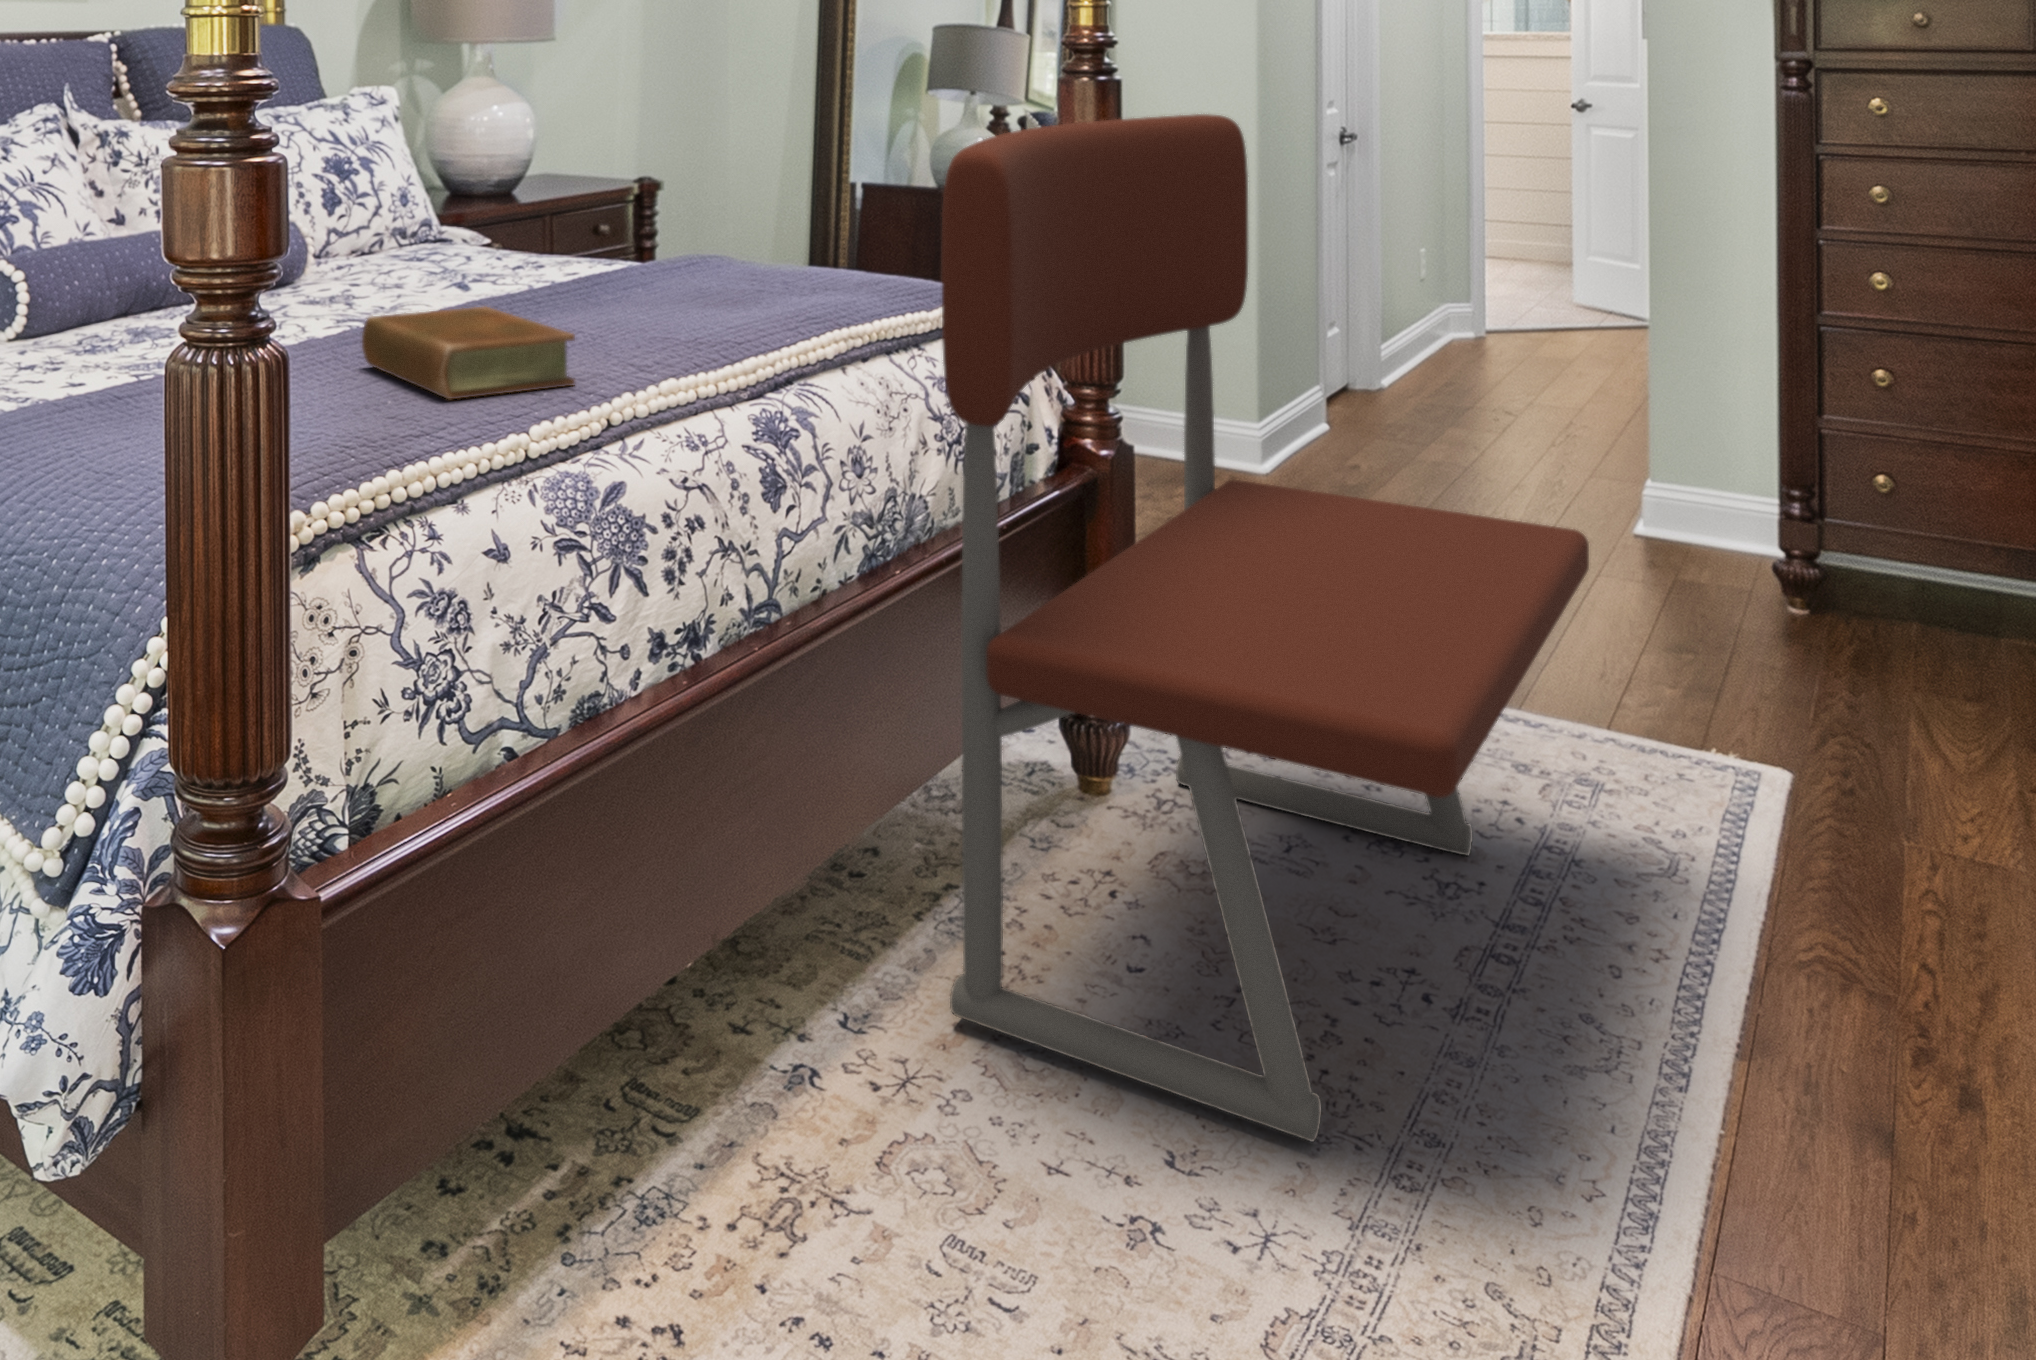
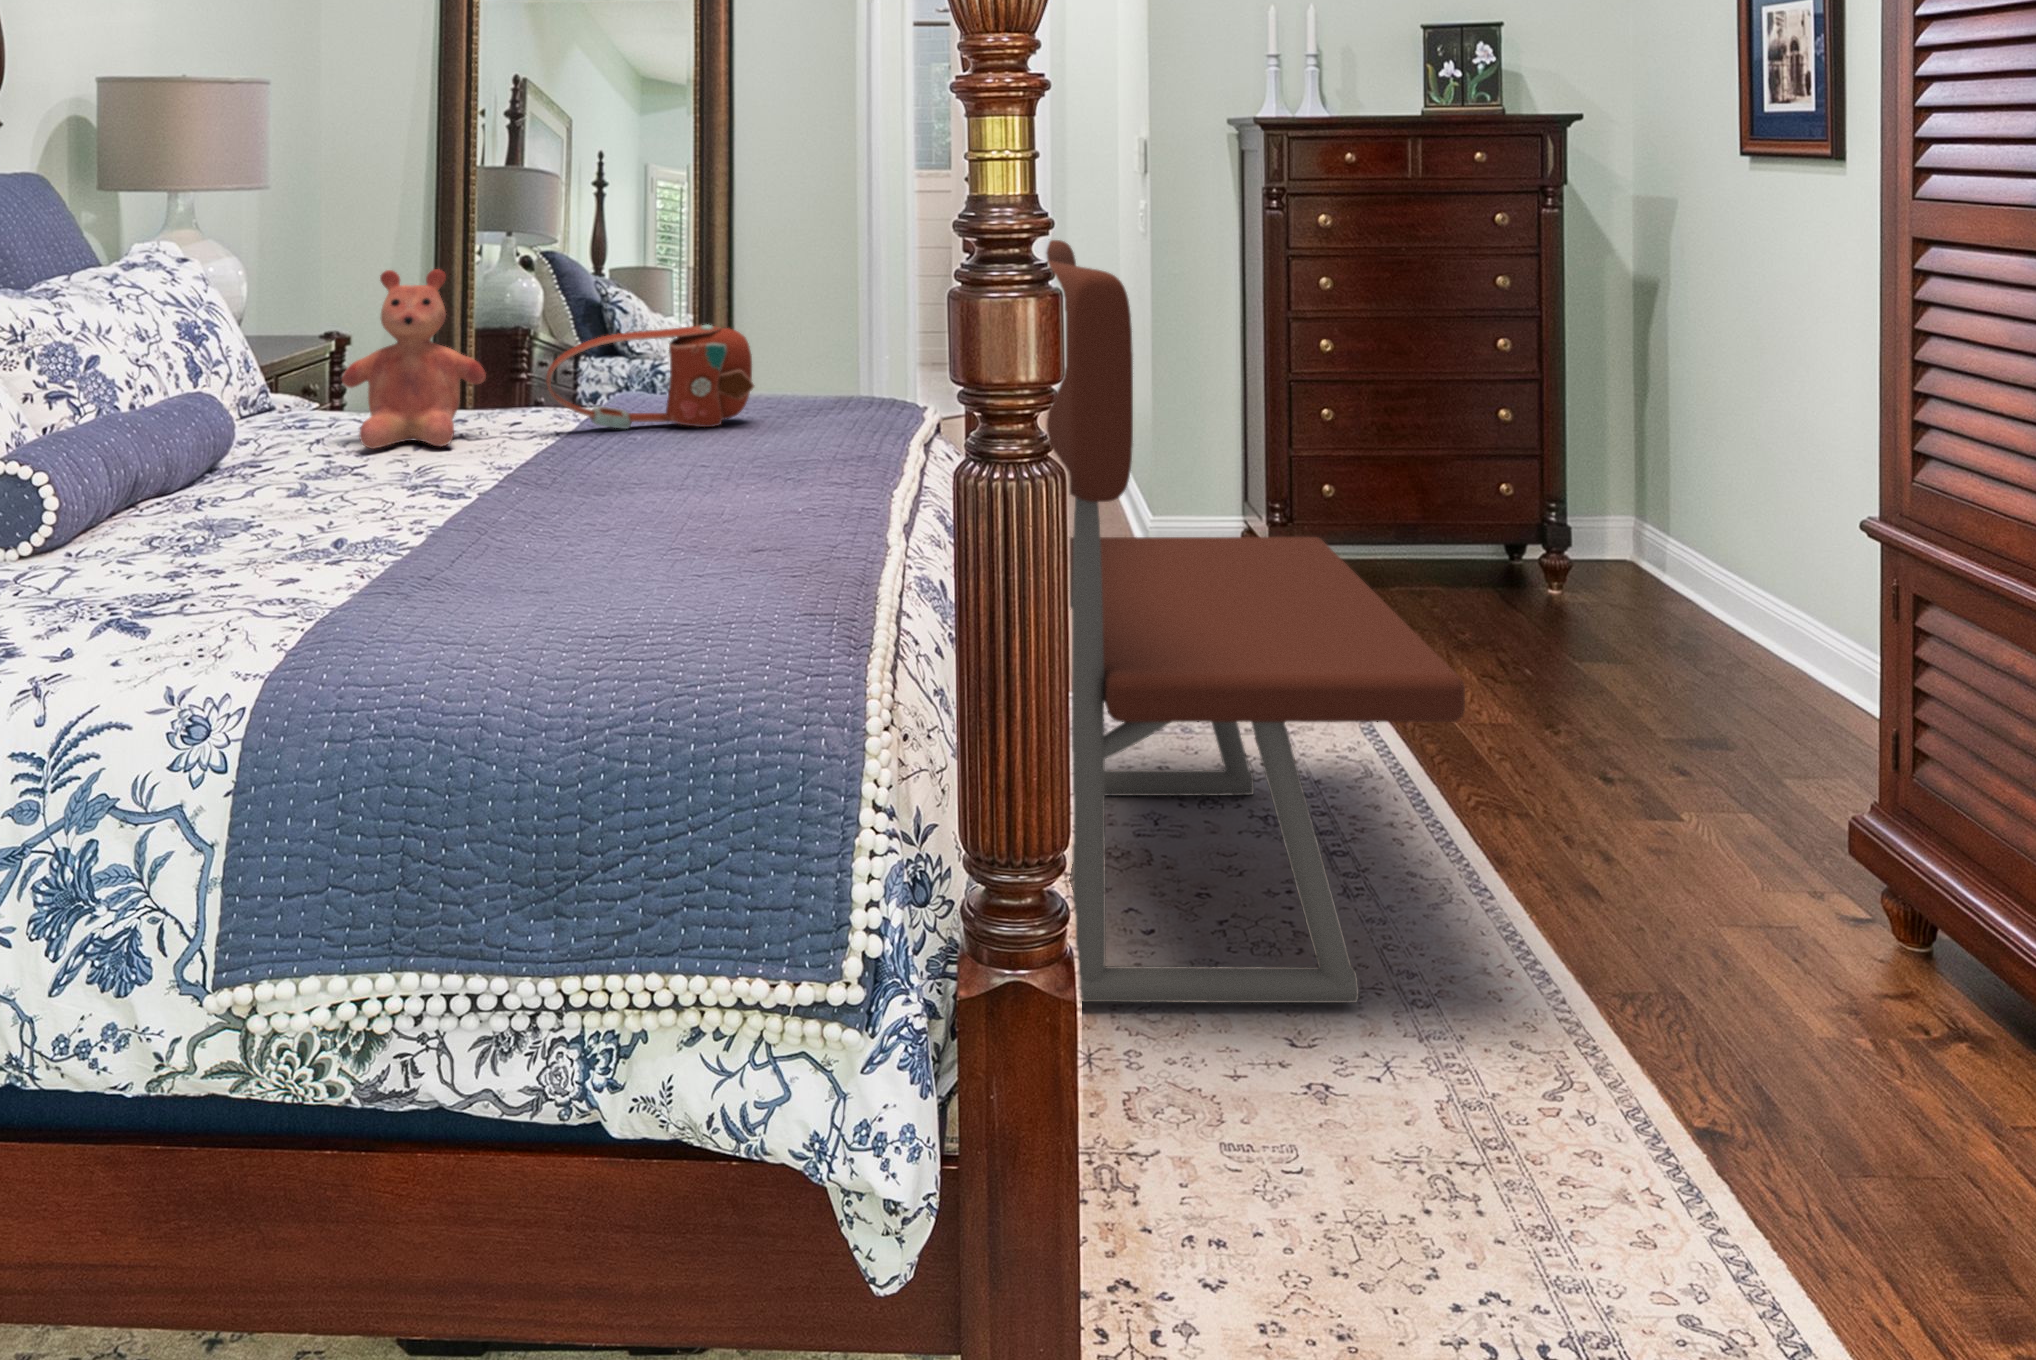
teddy bear: none [380,119,513,290] -> present [342,269,486,449]
handbag: none [558,189,767,297] -> present [546,325,754,428]
book: present [362,307,575,400] -> none [574,449,813,535]

